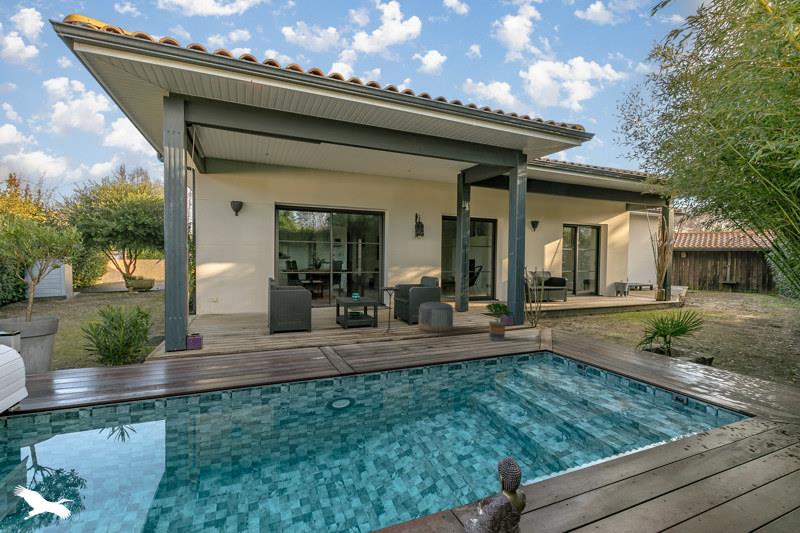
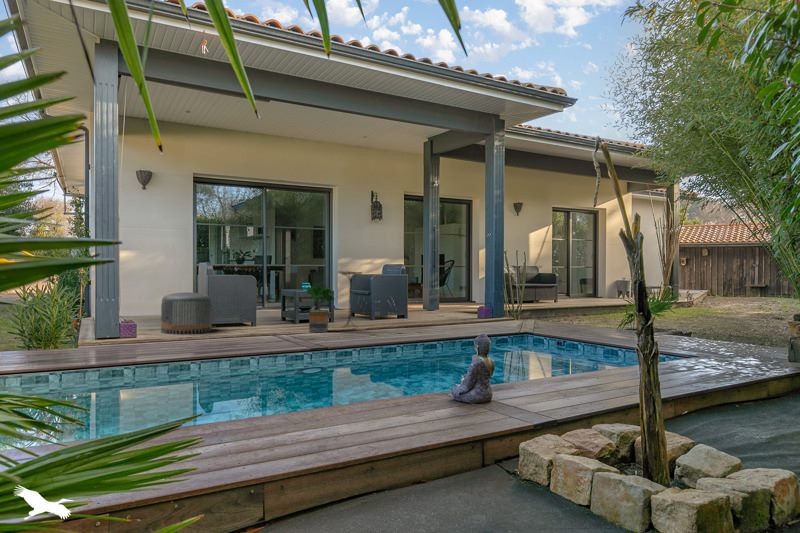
pouf: present [419,302,453,334] -> present [161,292,211,334]
potted tree: present [486,303,511,341] -> present [306,286,334,332]

